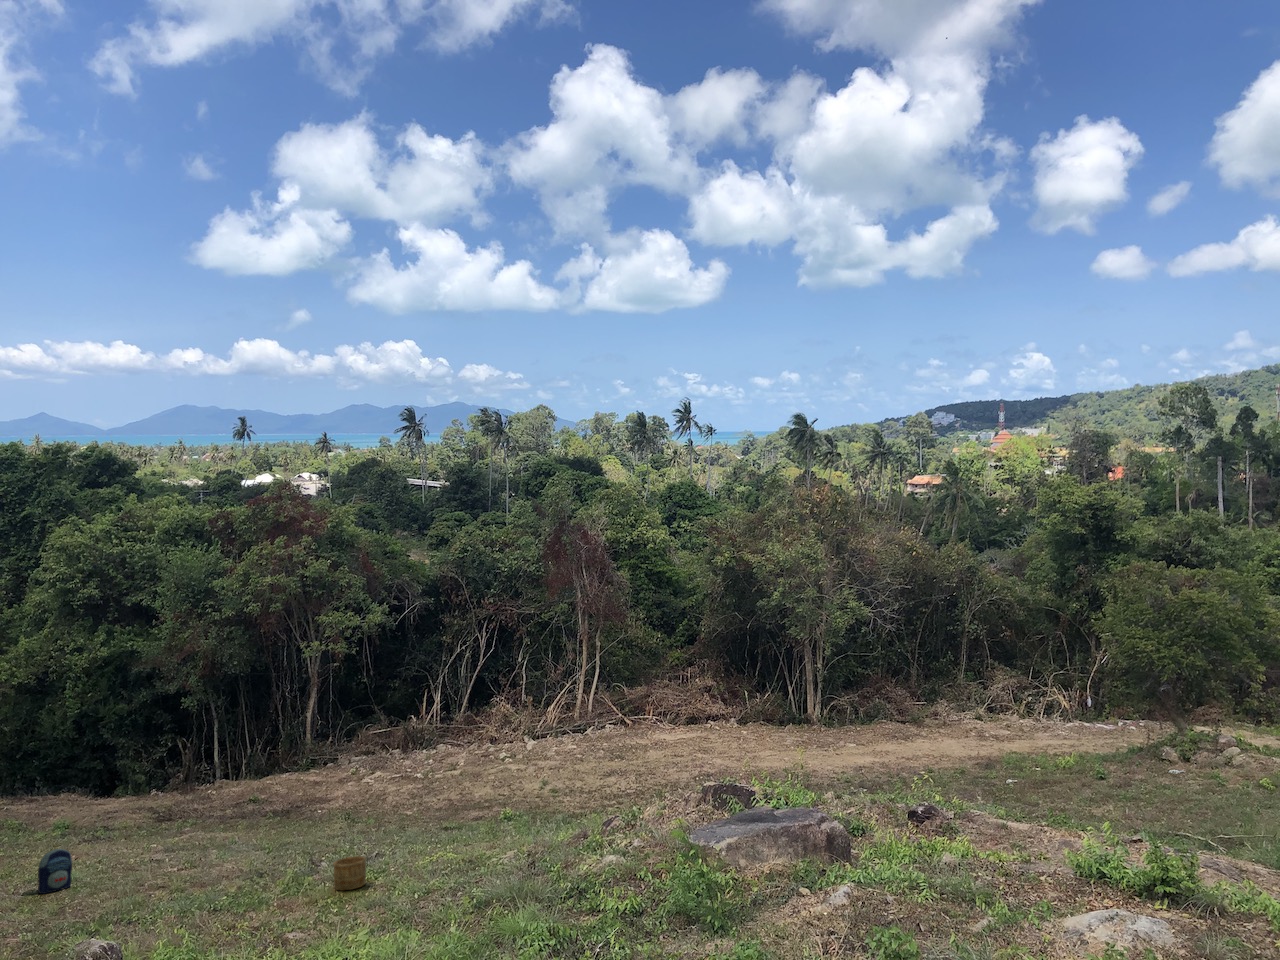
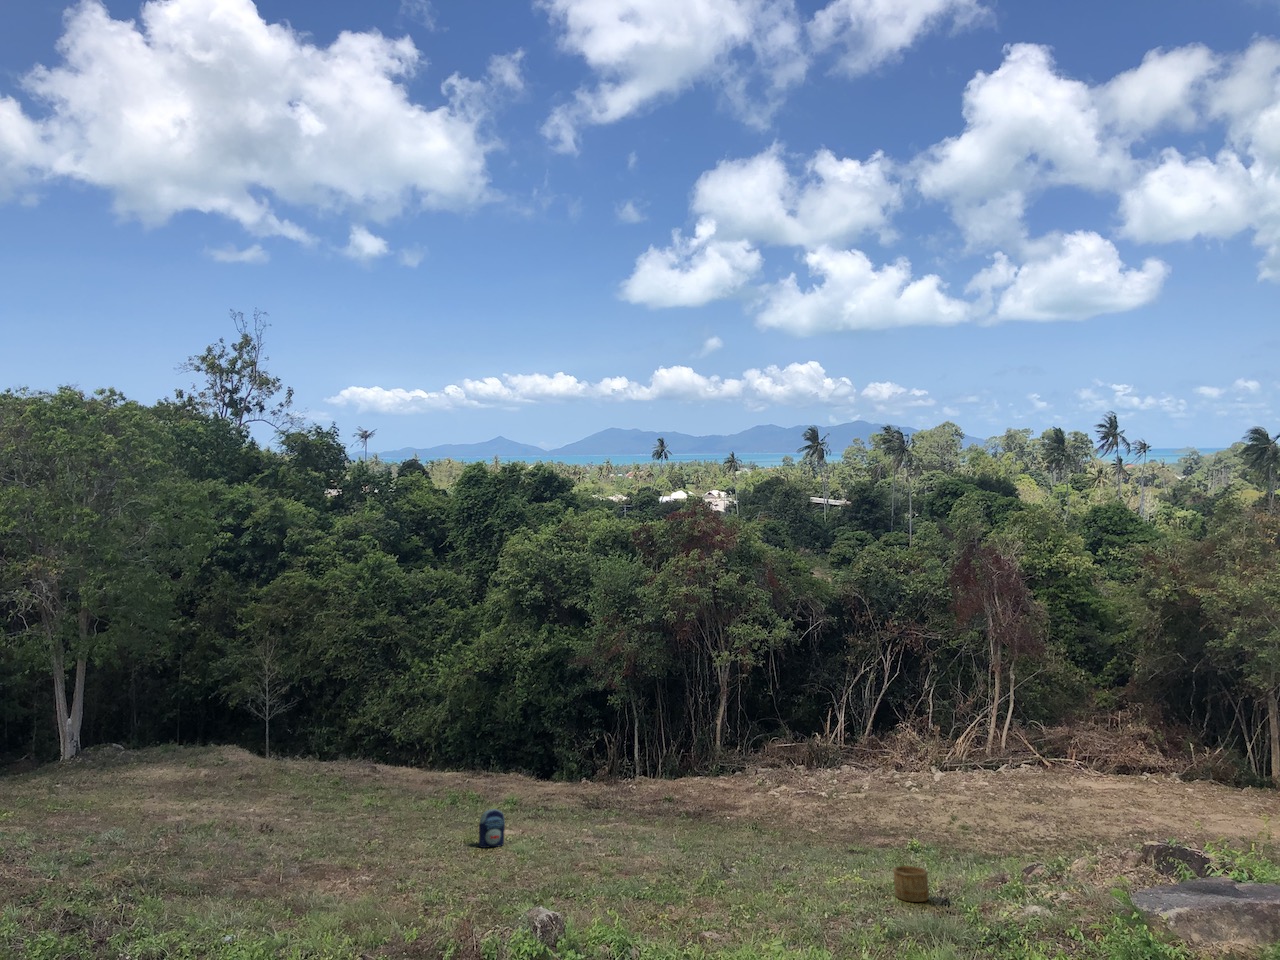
wooden bucket: present [333,856,366,890] -> present [893,866,929,902]

